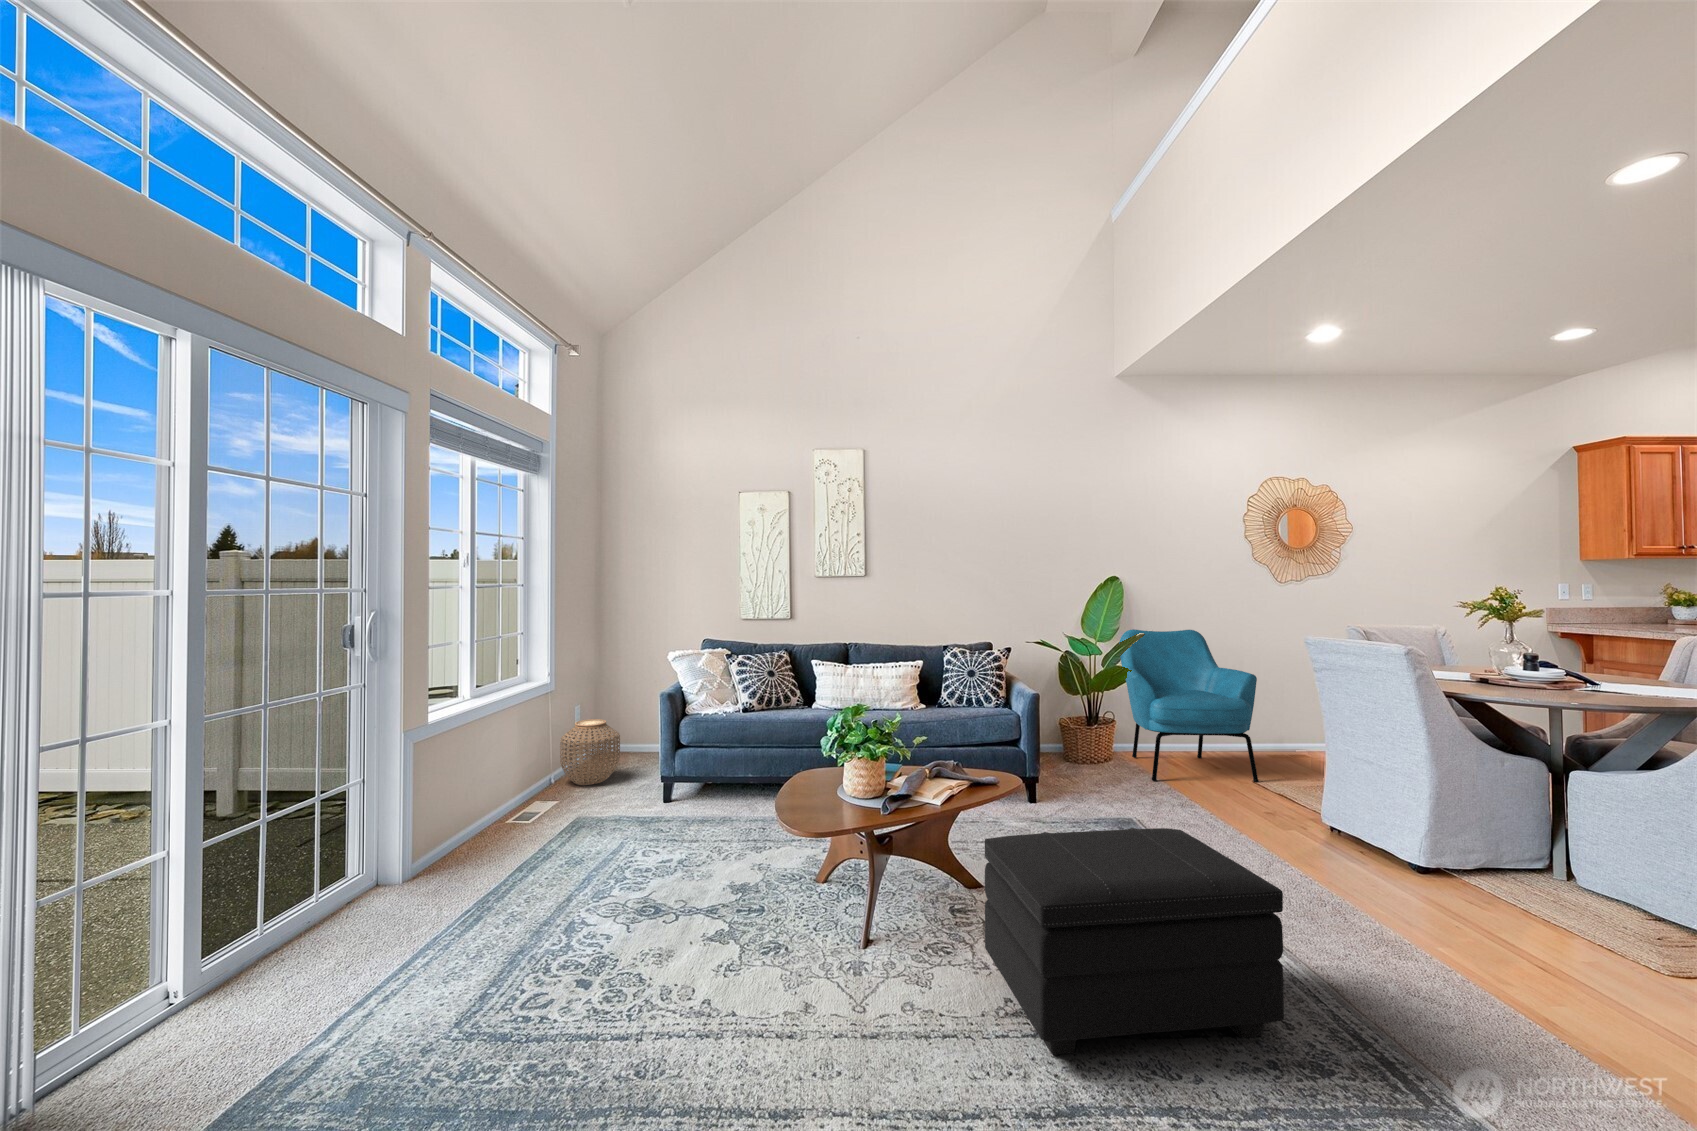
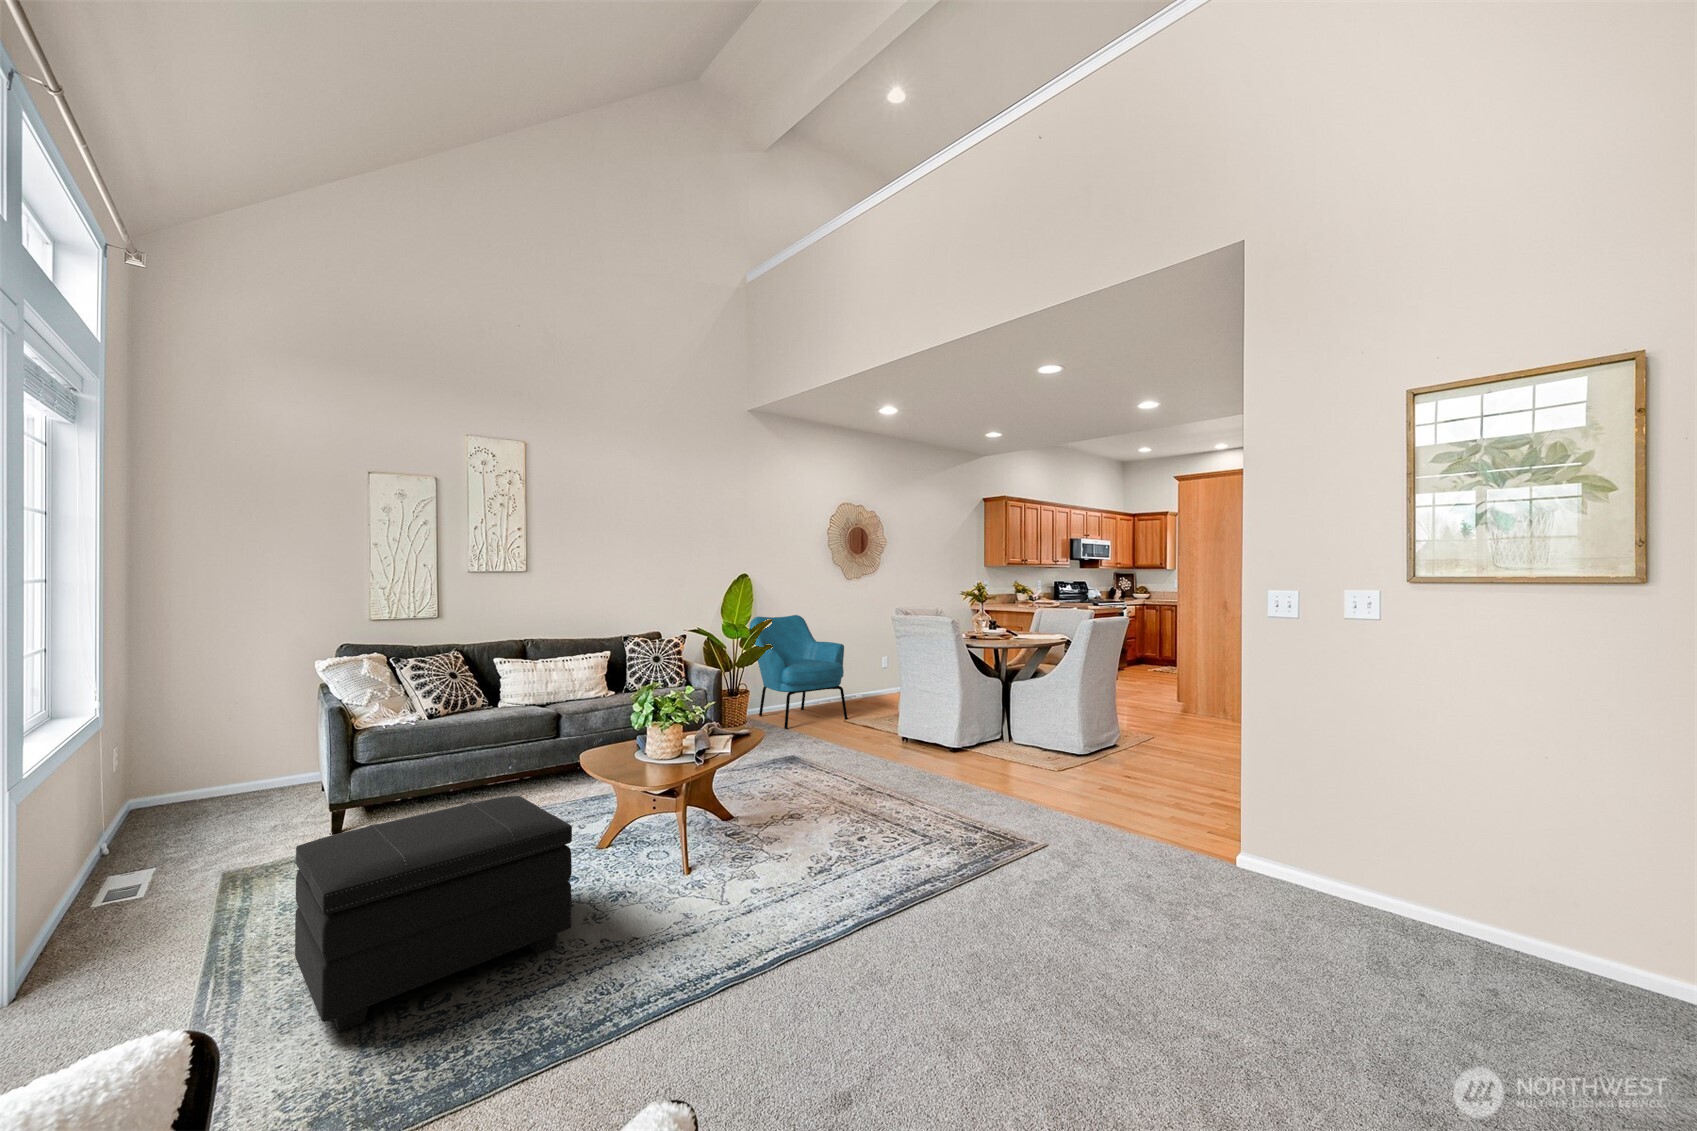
woven basket: present [560,719,620,785] -> none [148,753,245,838]
footstool: present [985,828,1284,1055] -> present [295,796,572,1031]

